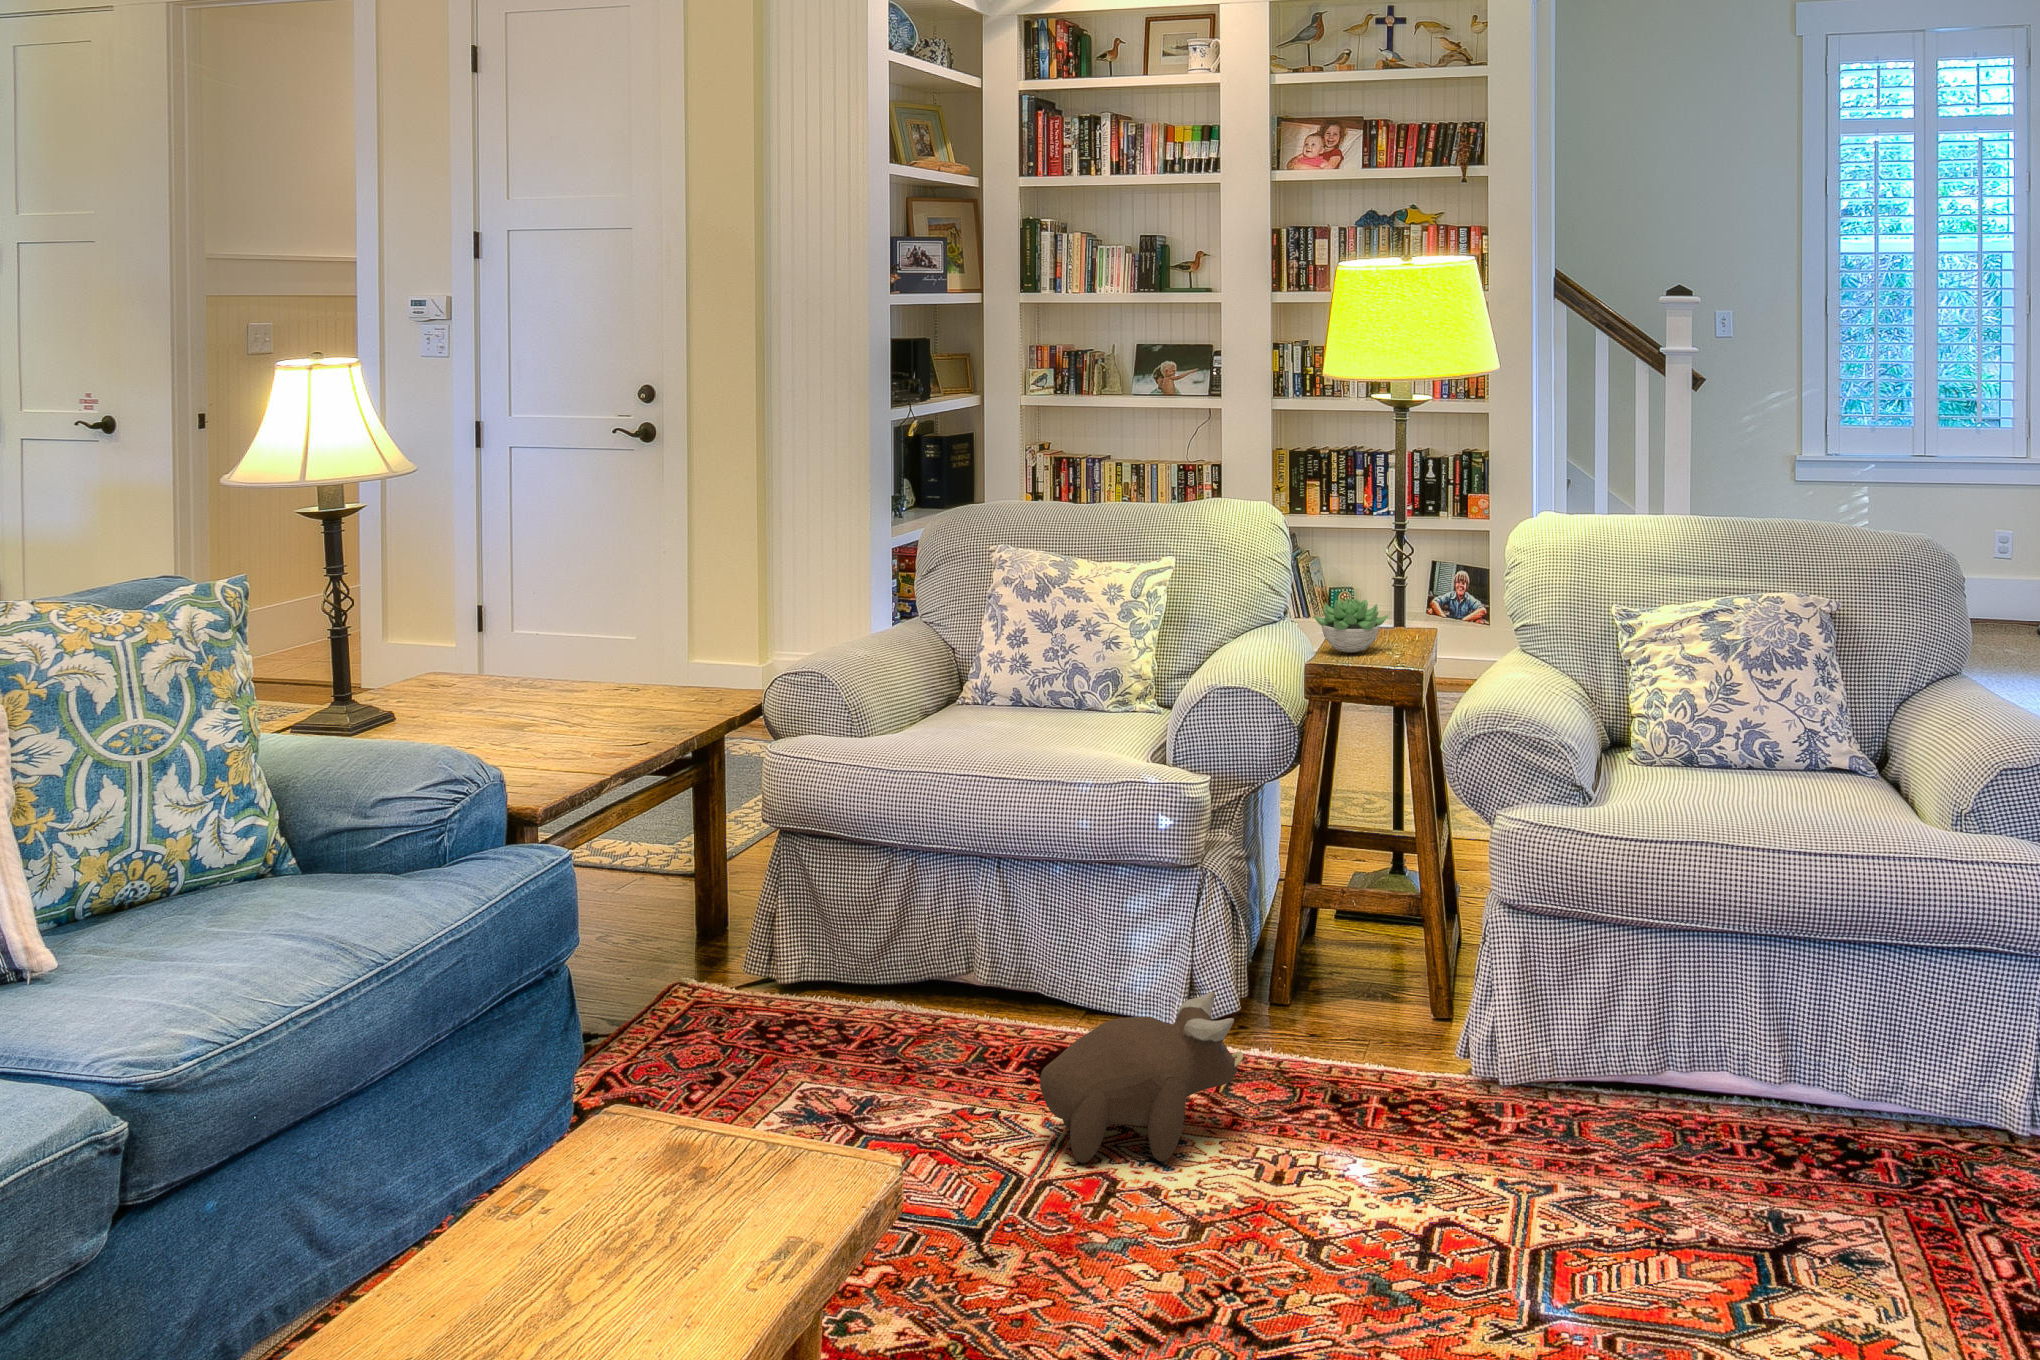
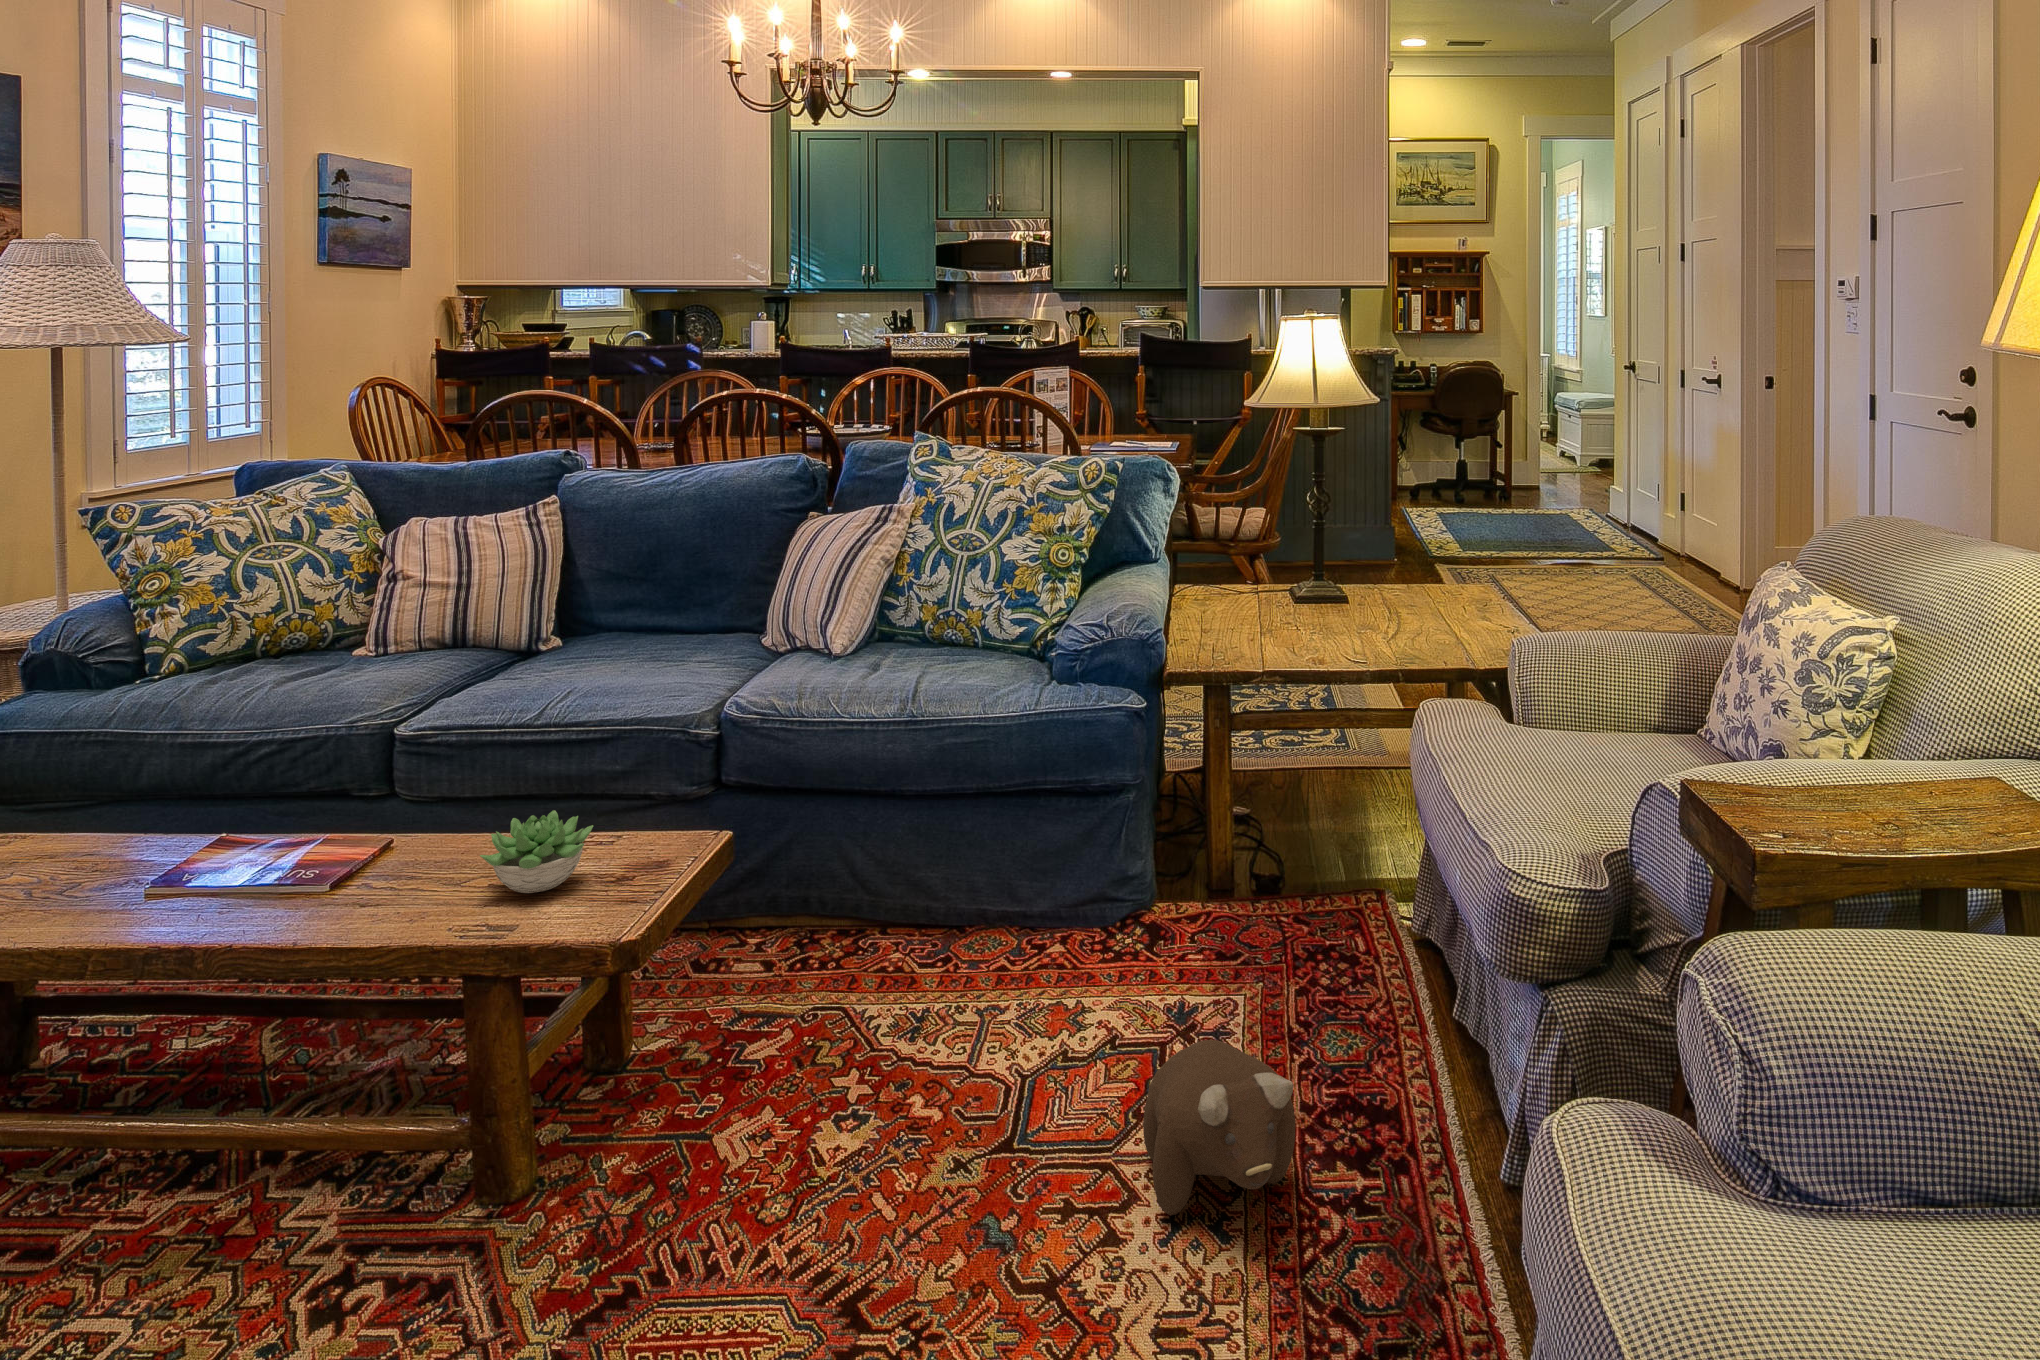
succulent plant: present [1313,599,1388,653] -> present [480,811,593,893]

